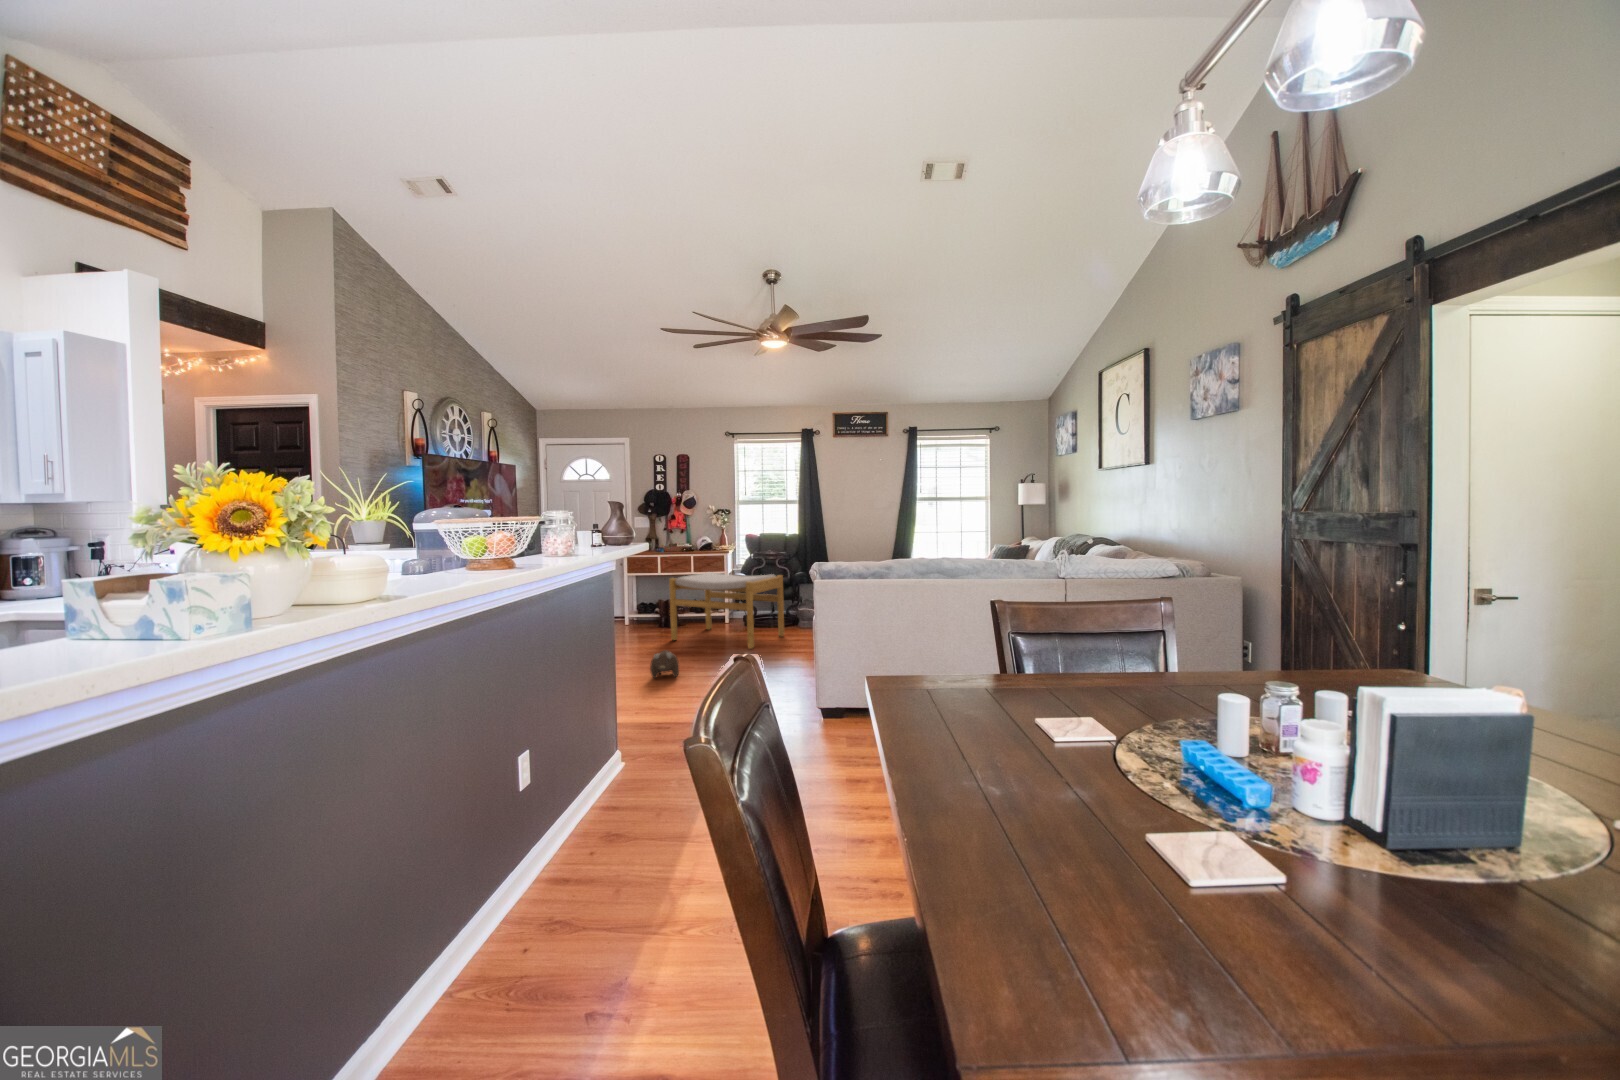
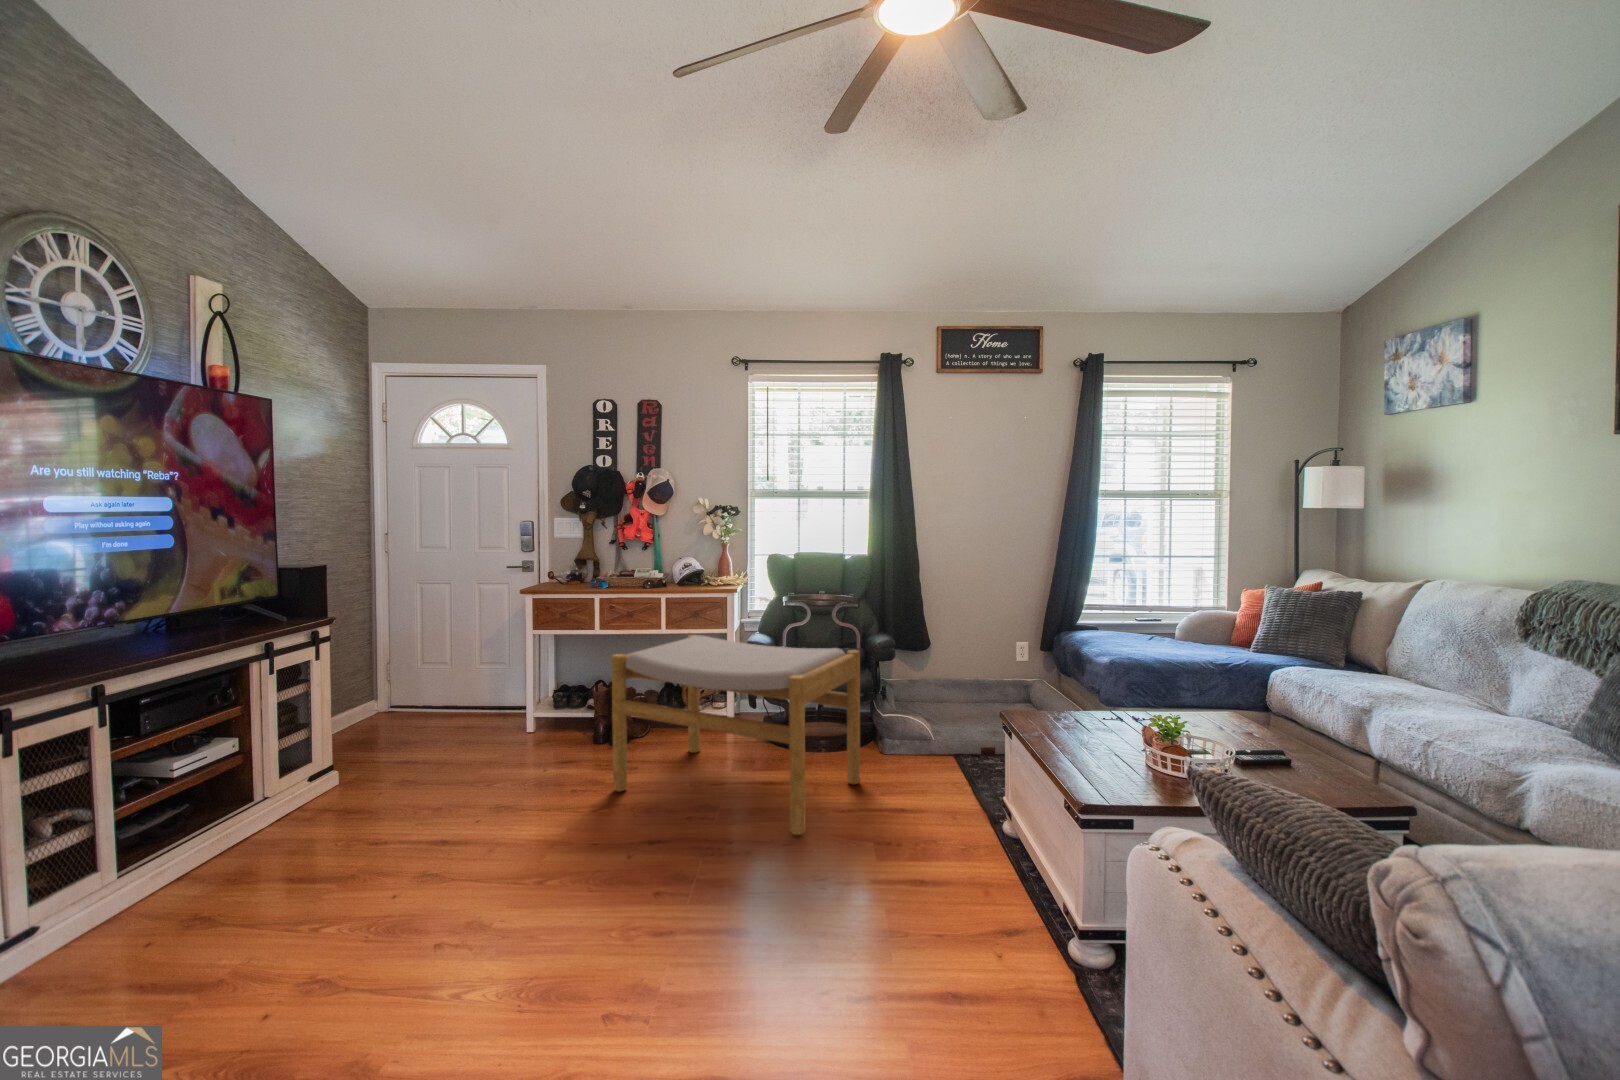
plush toy: present [650,650,679,678] -> none [534,897,620,990]

